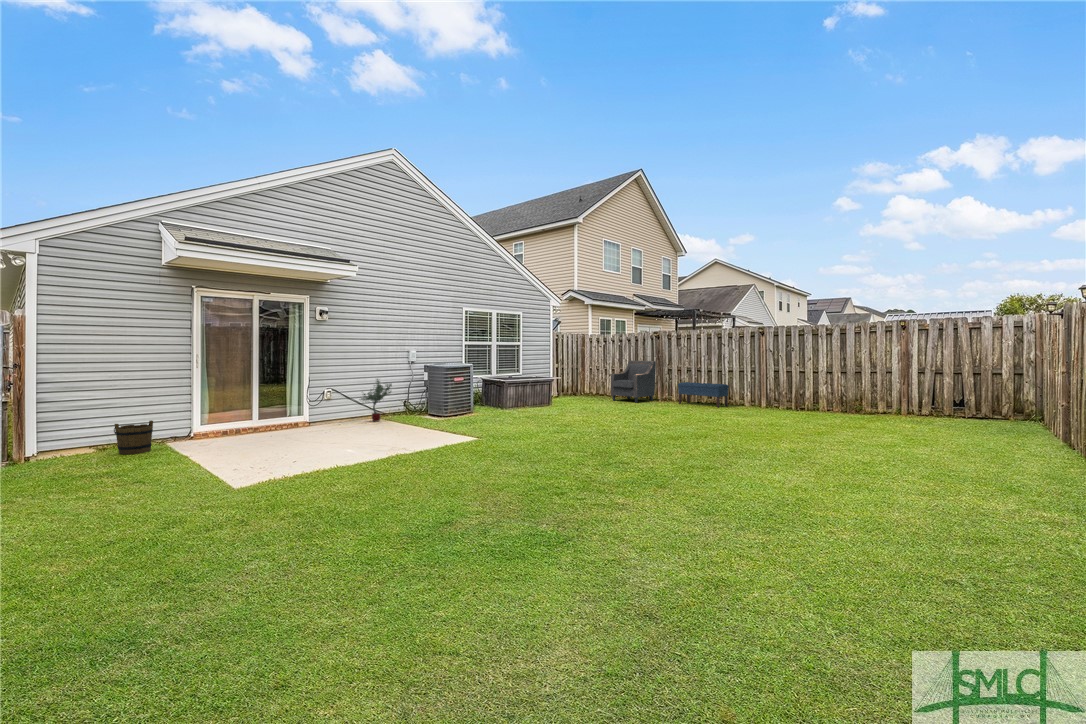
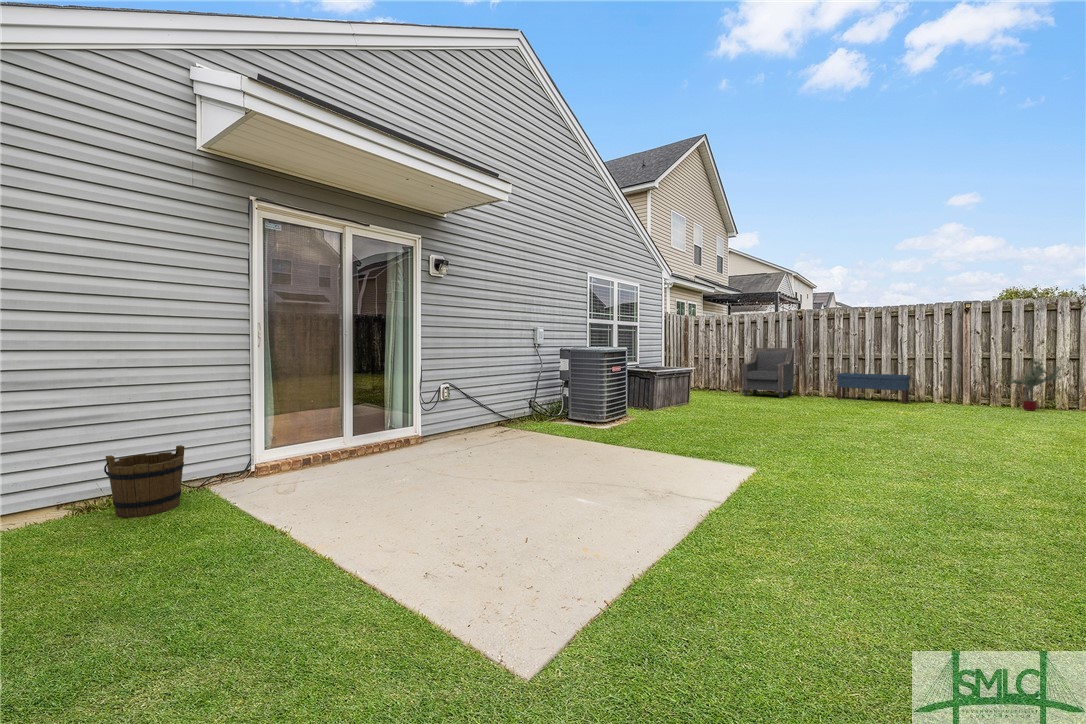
potted tree: present [361,379,392,422] -> present [1001,359,1062,411]

